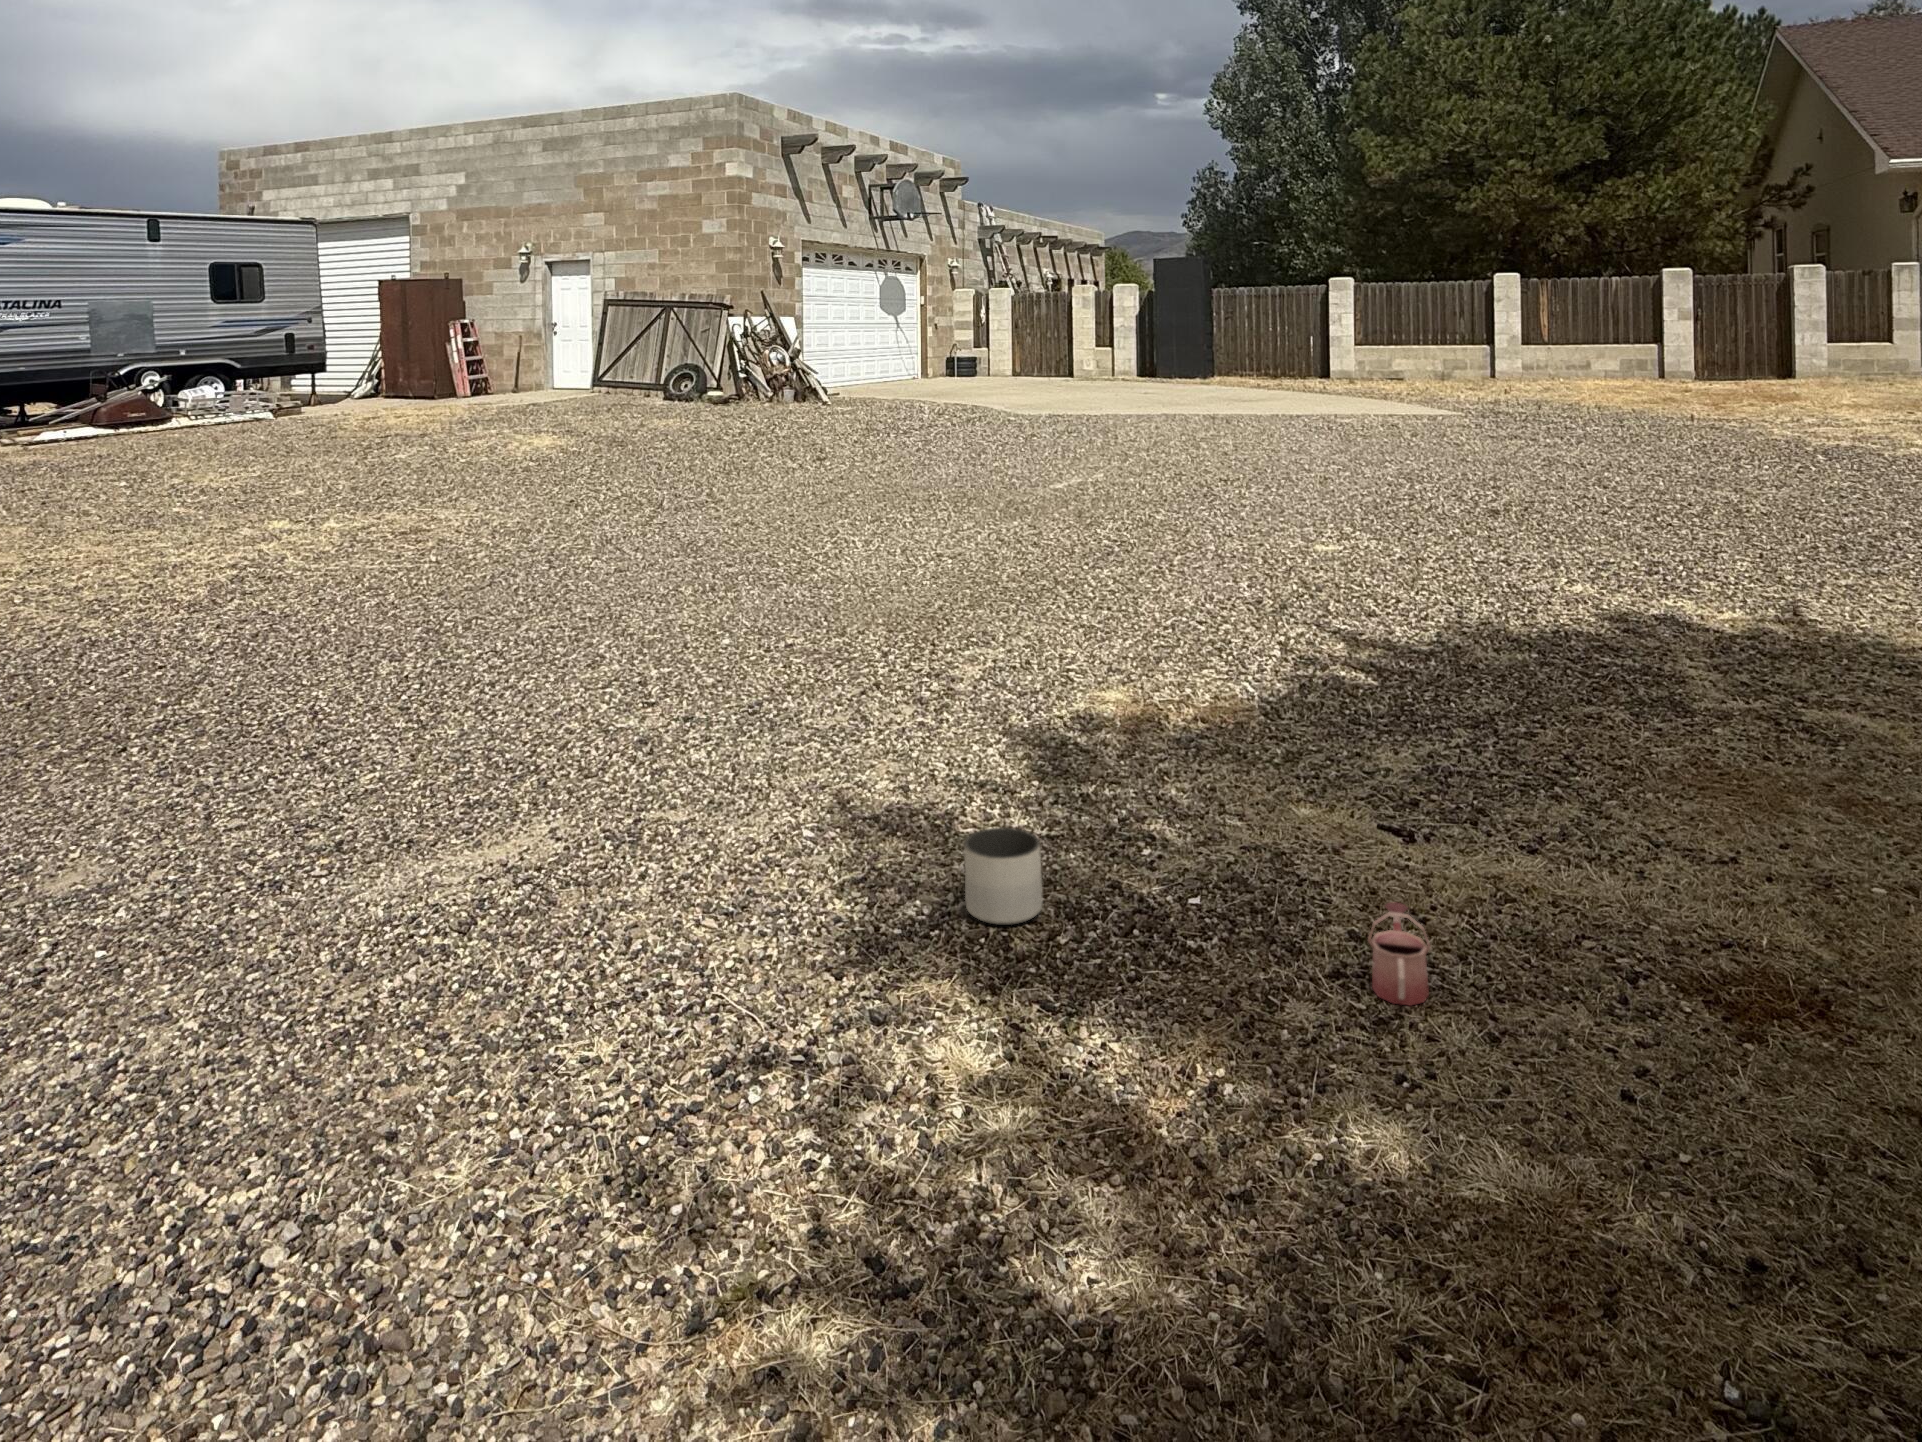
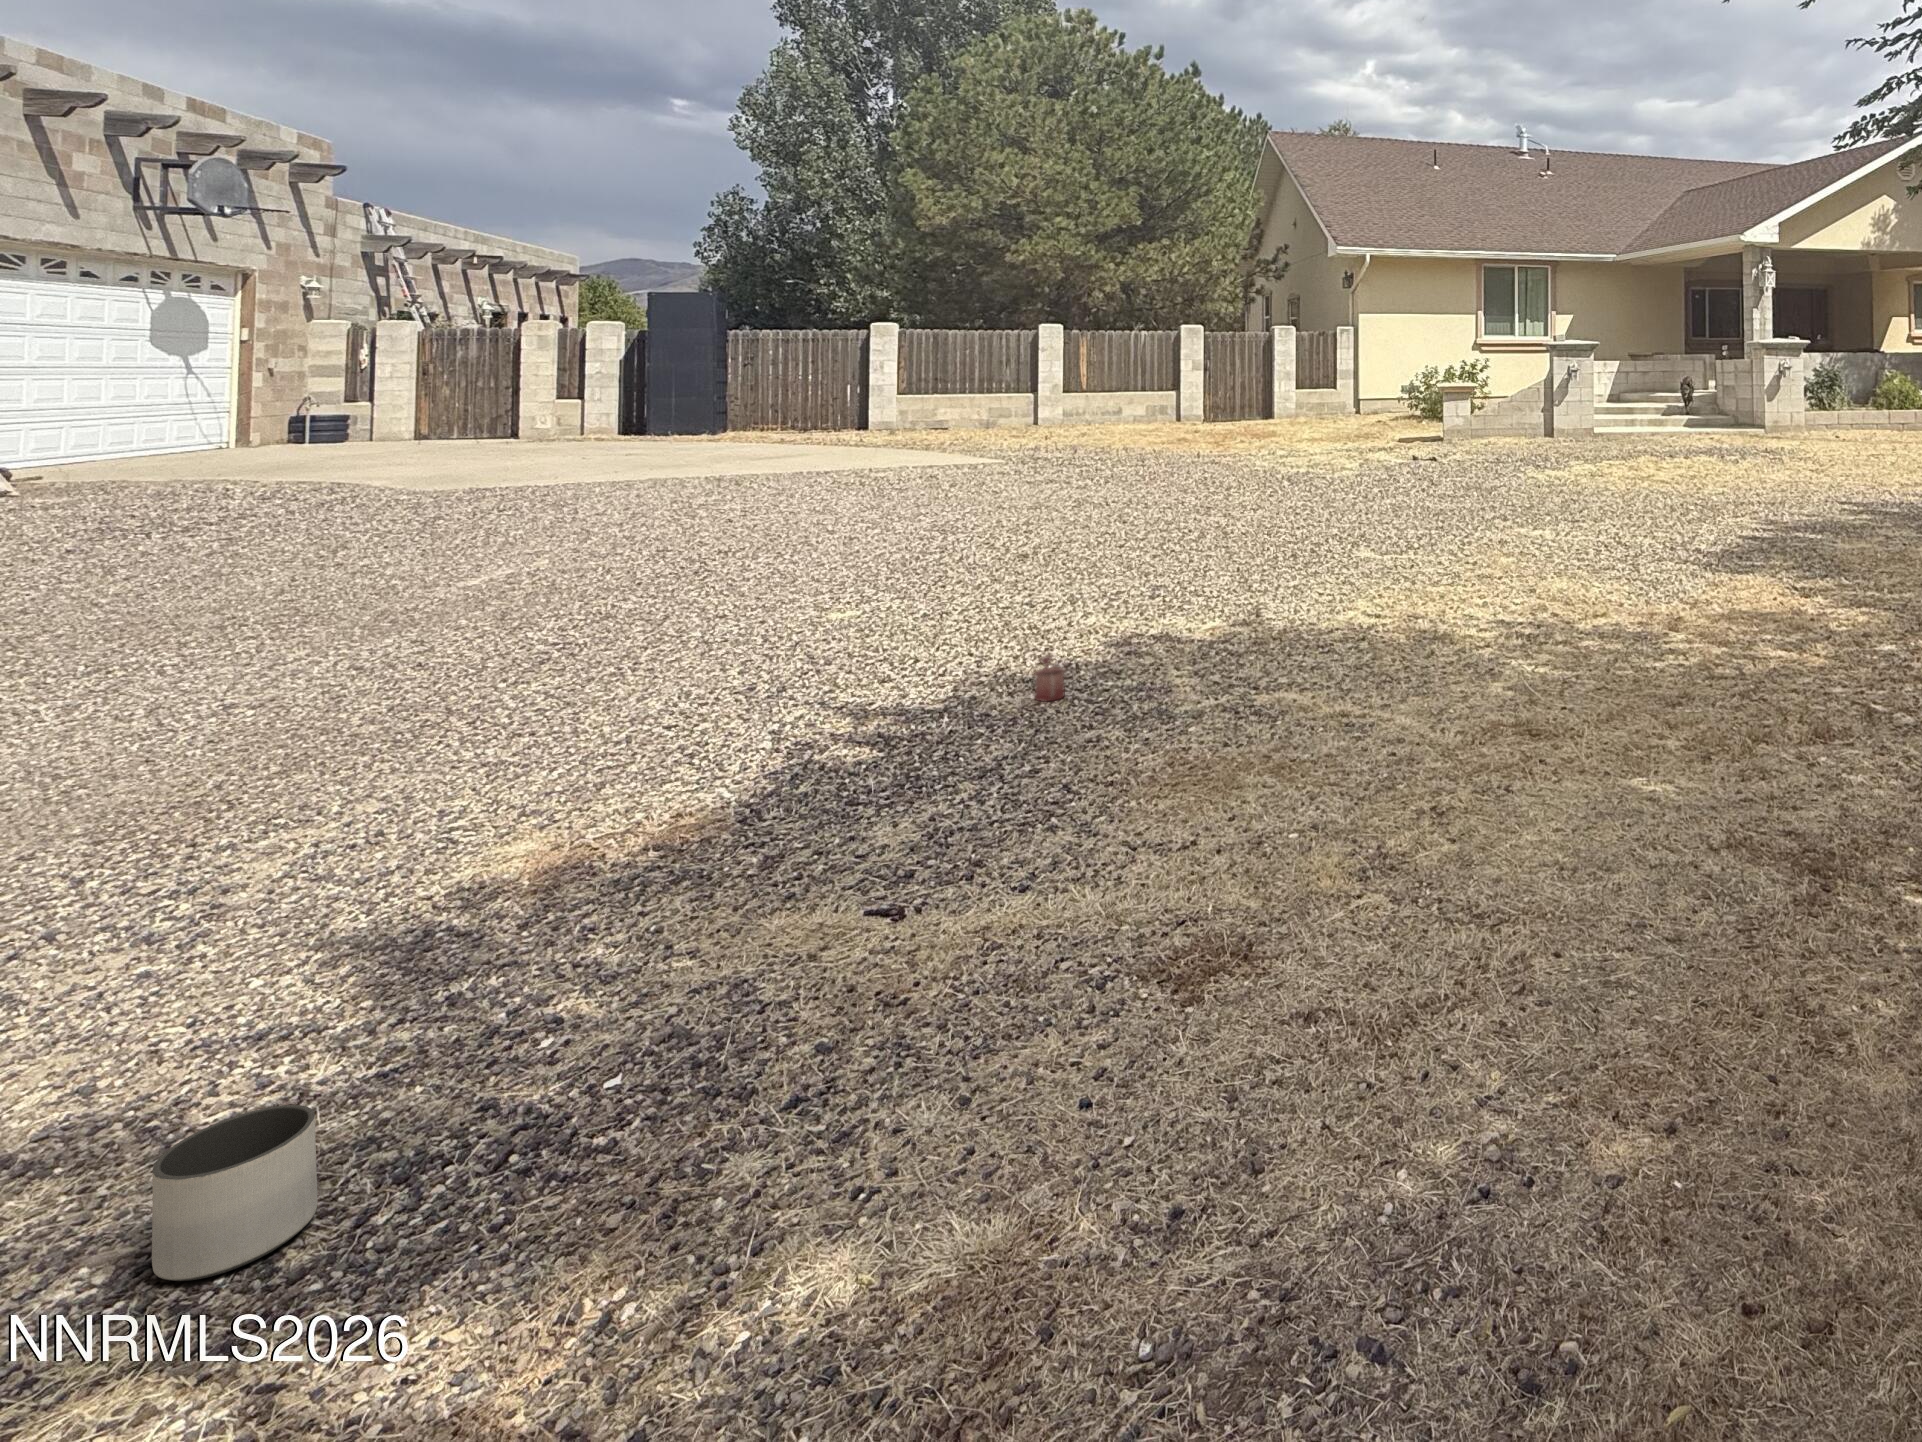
watering can: present [1368,902,1431,1005] -> present [1034,656,1065,701]

